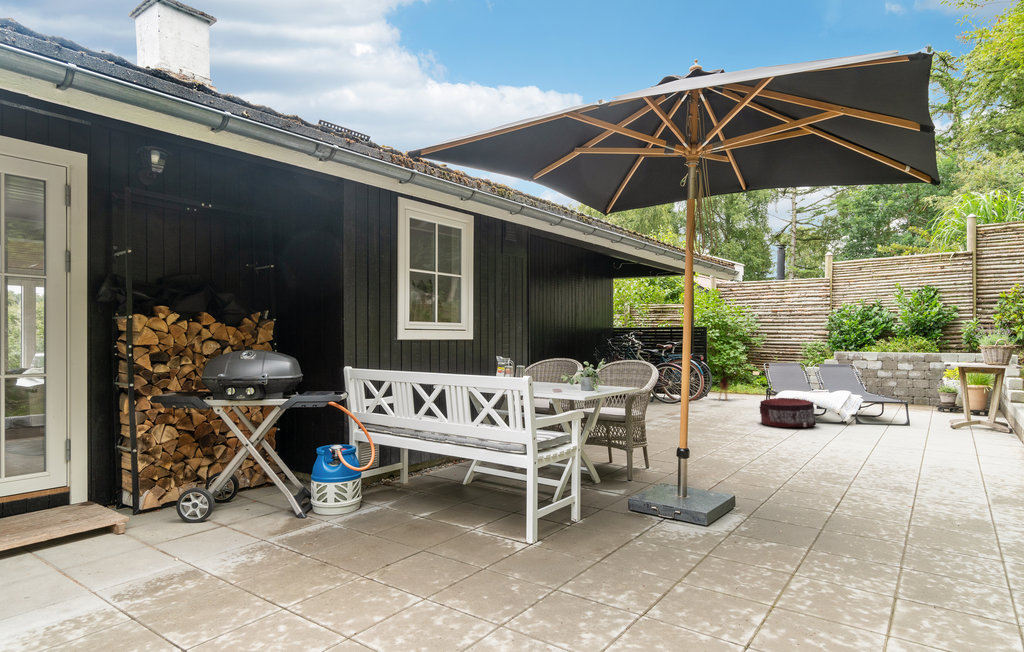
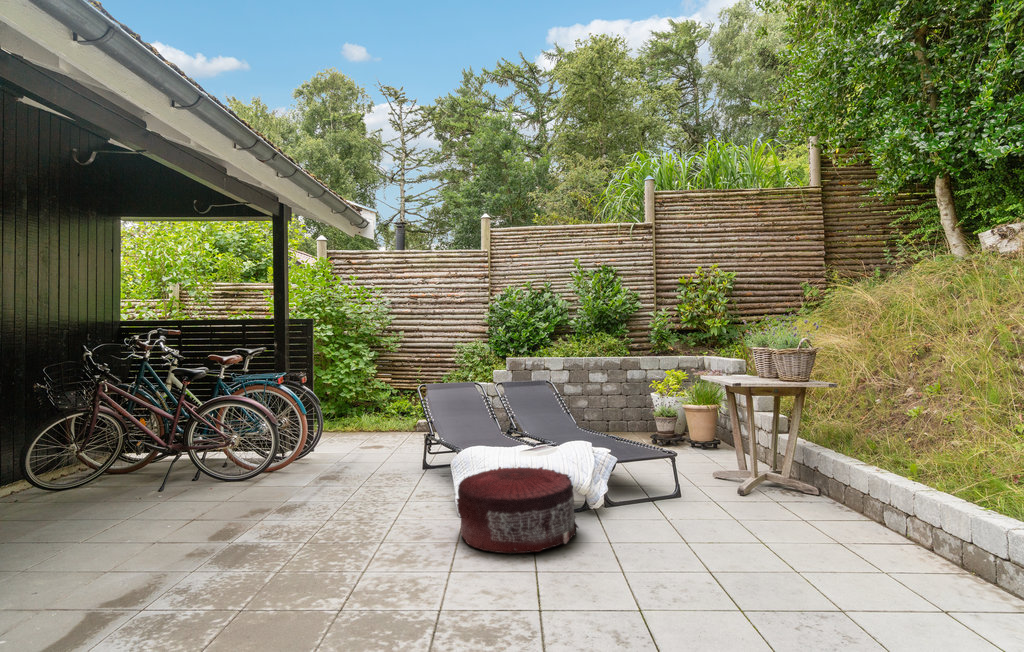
house plant: present [714,361,738,400] -> none [320,370,382,457]

